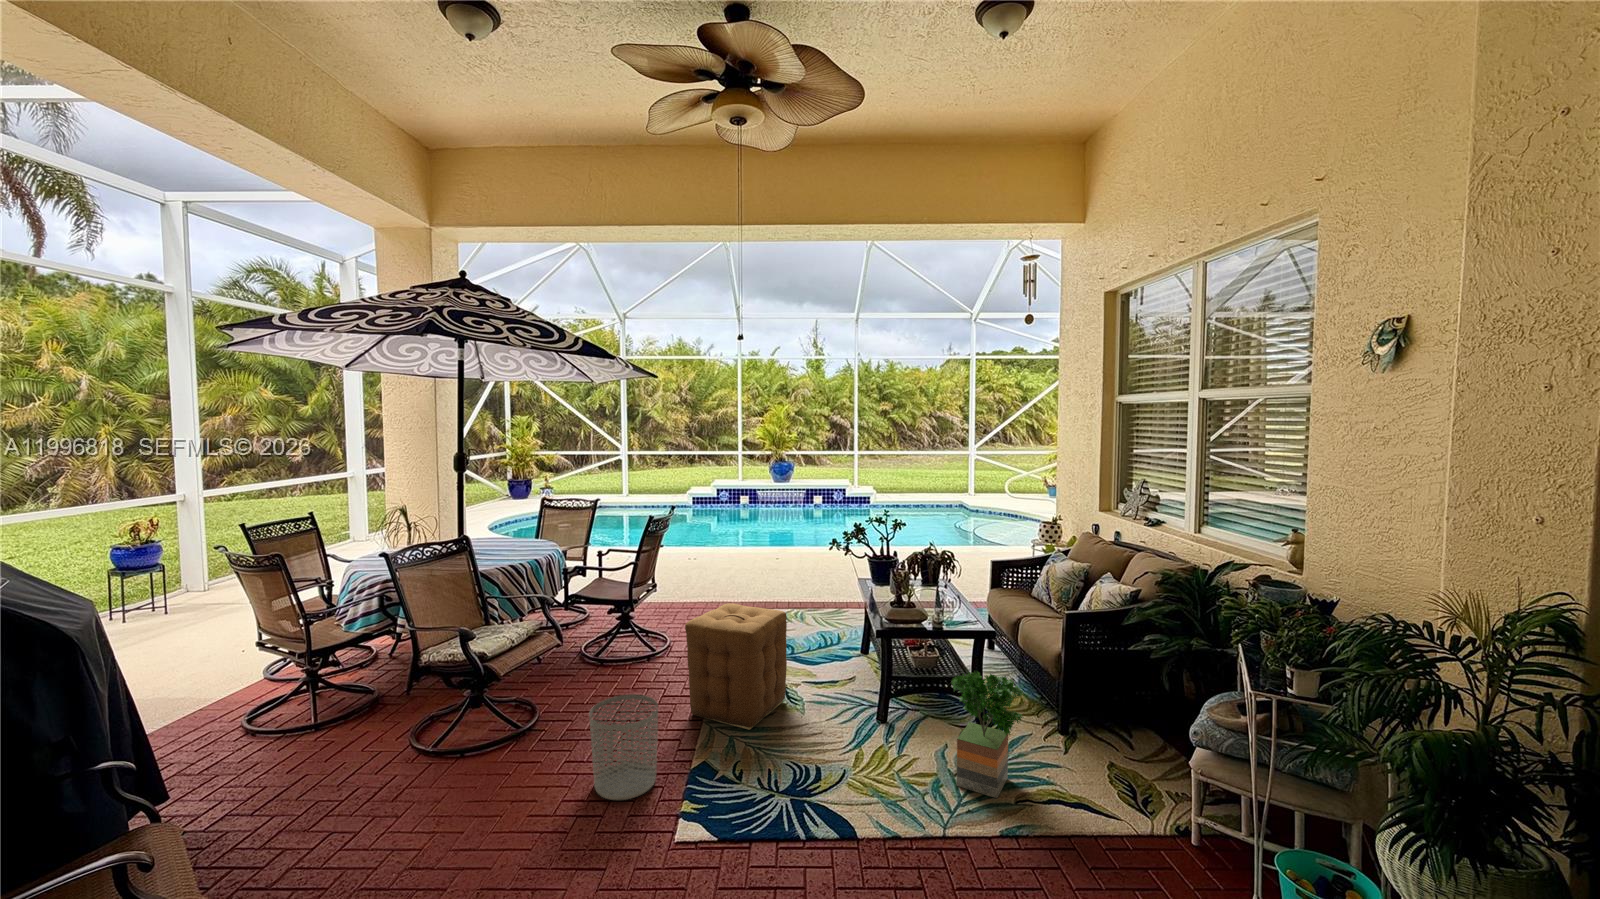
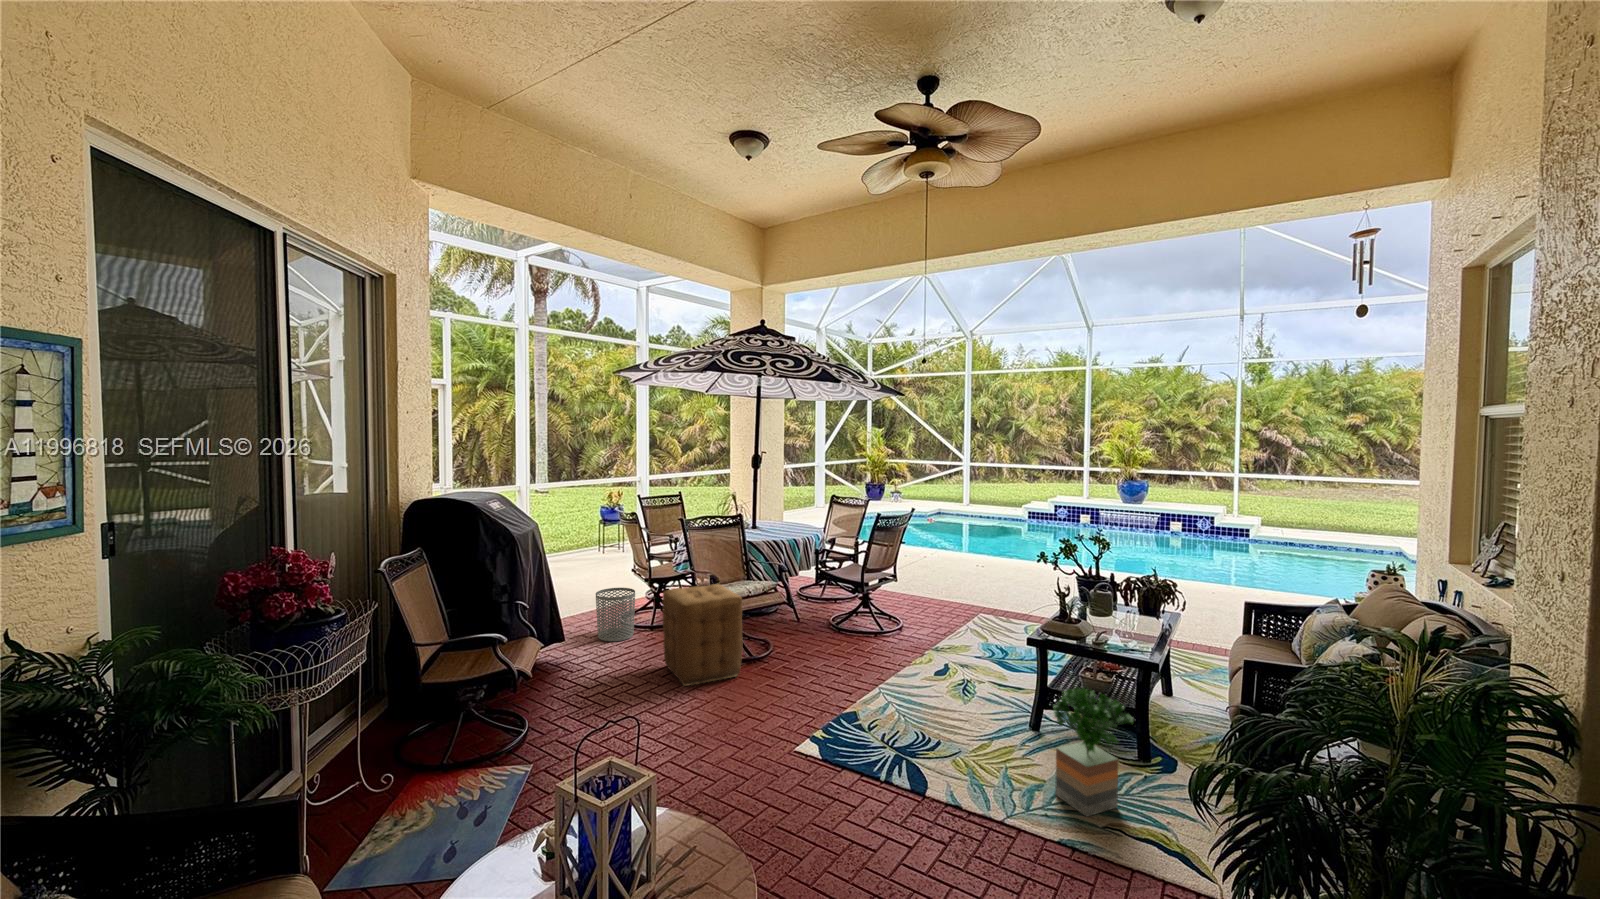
ottoman: present [685,603,787,730] -> present [662,584,742,686]
waste bin: present [589,694,658,800] -> present [596,588,635,641]

